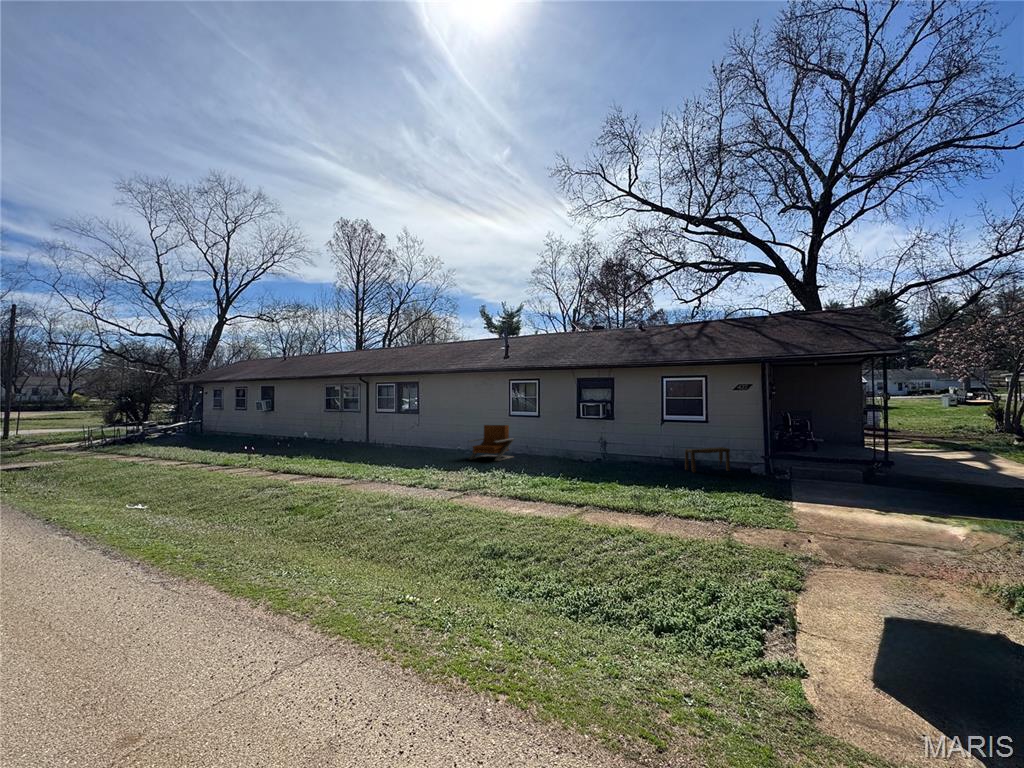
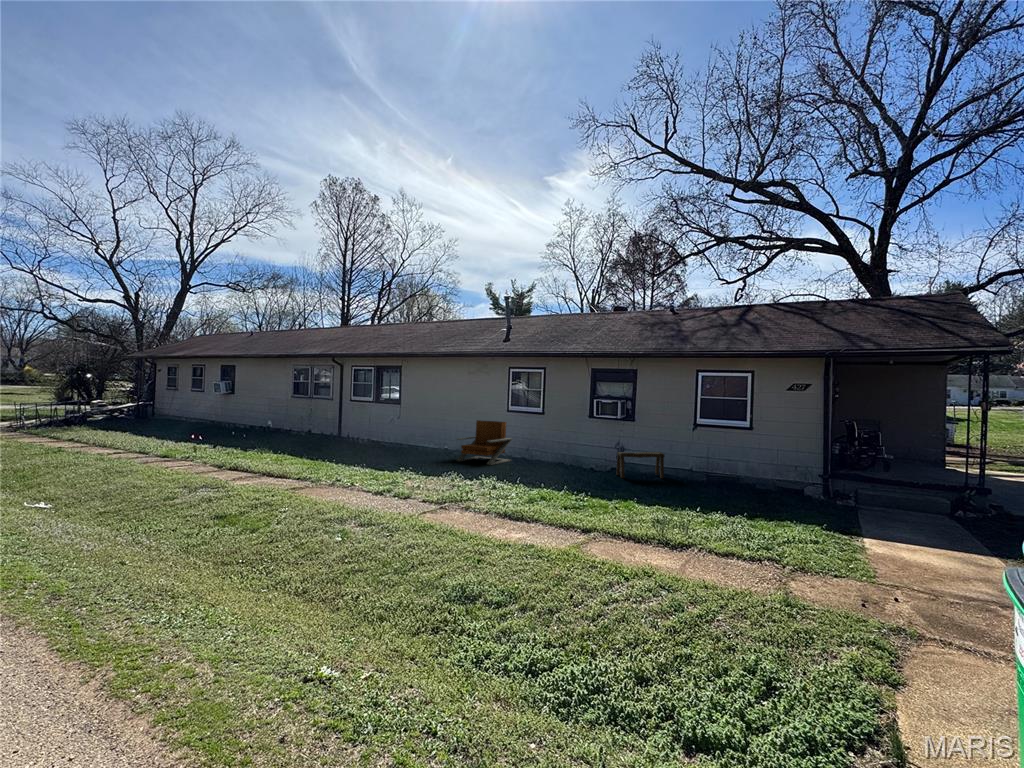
bench: present [685,447,730,472] -> present [617,452,665,479]

